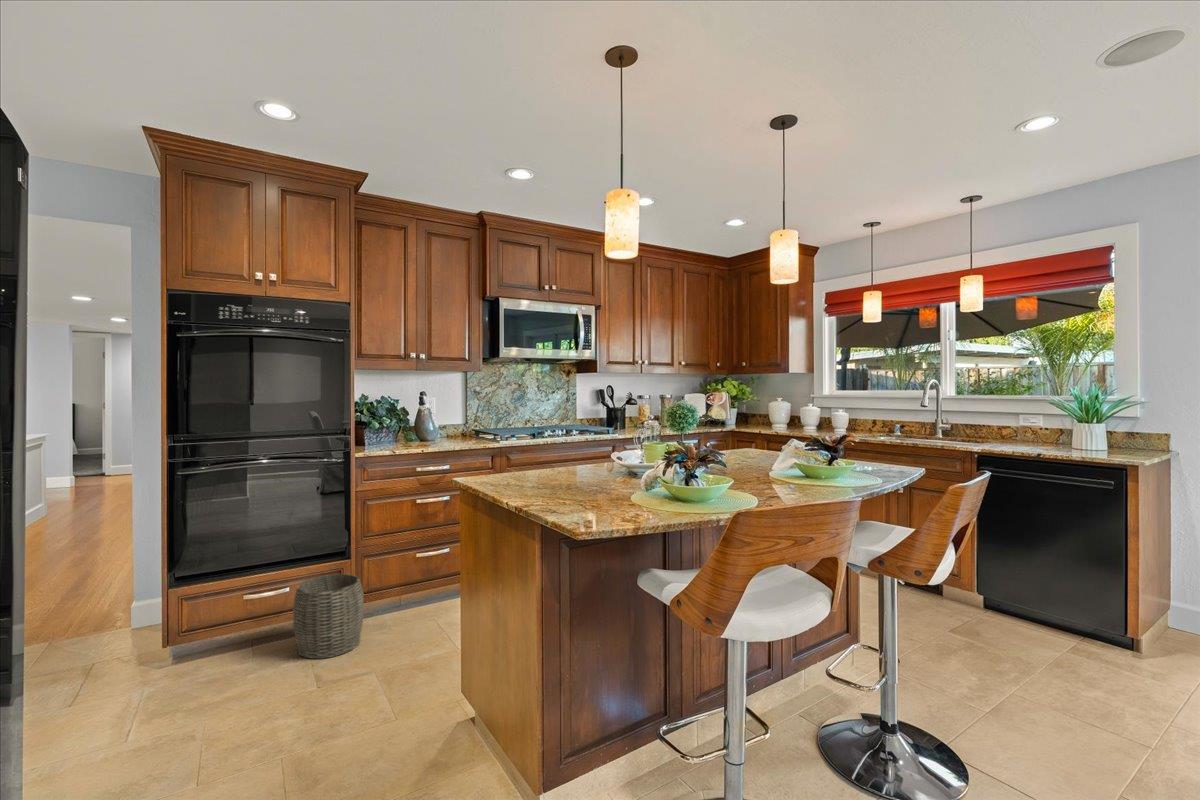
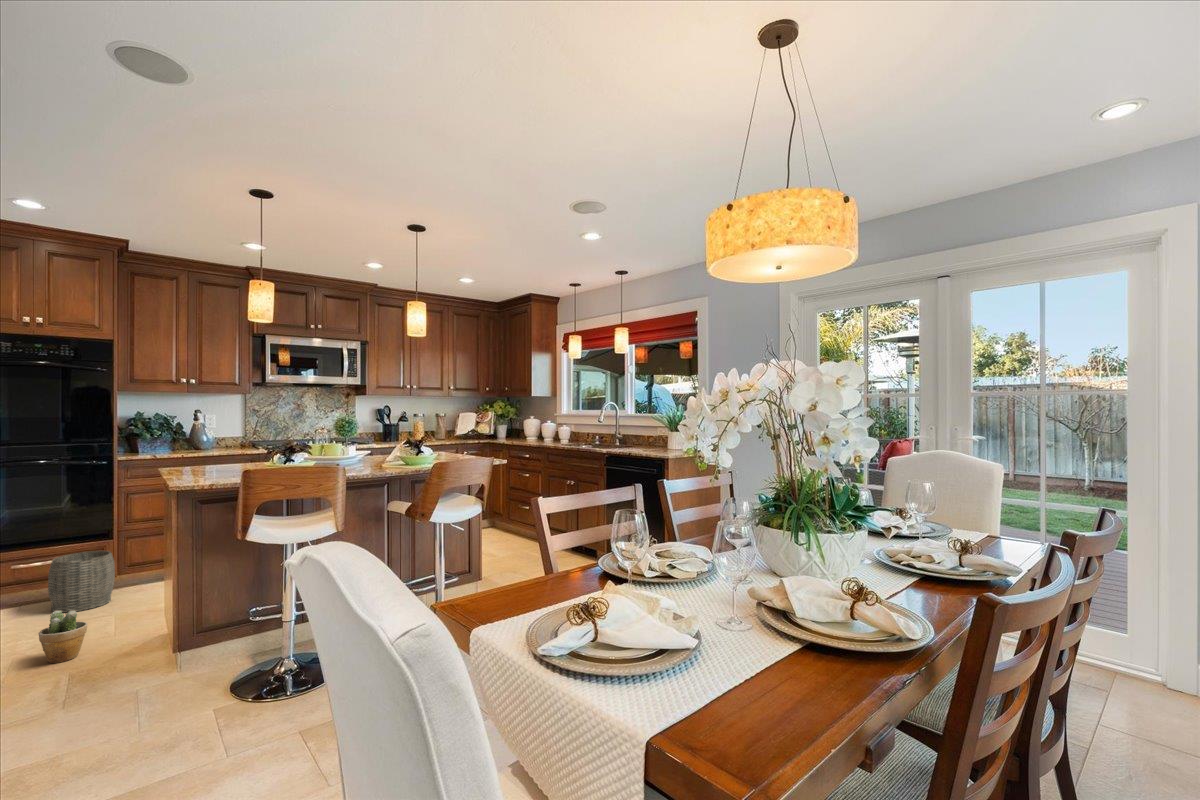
potted plant: none [325,688,382,768] -> present [38,611,88,663]

